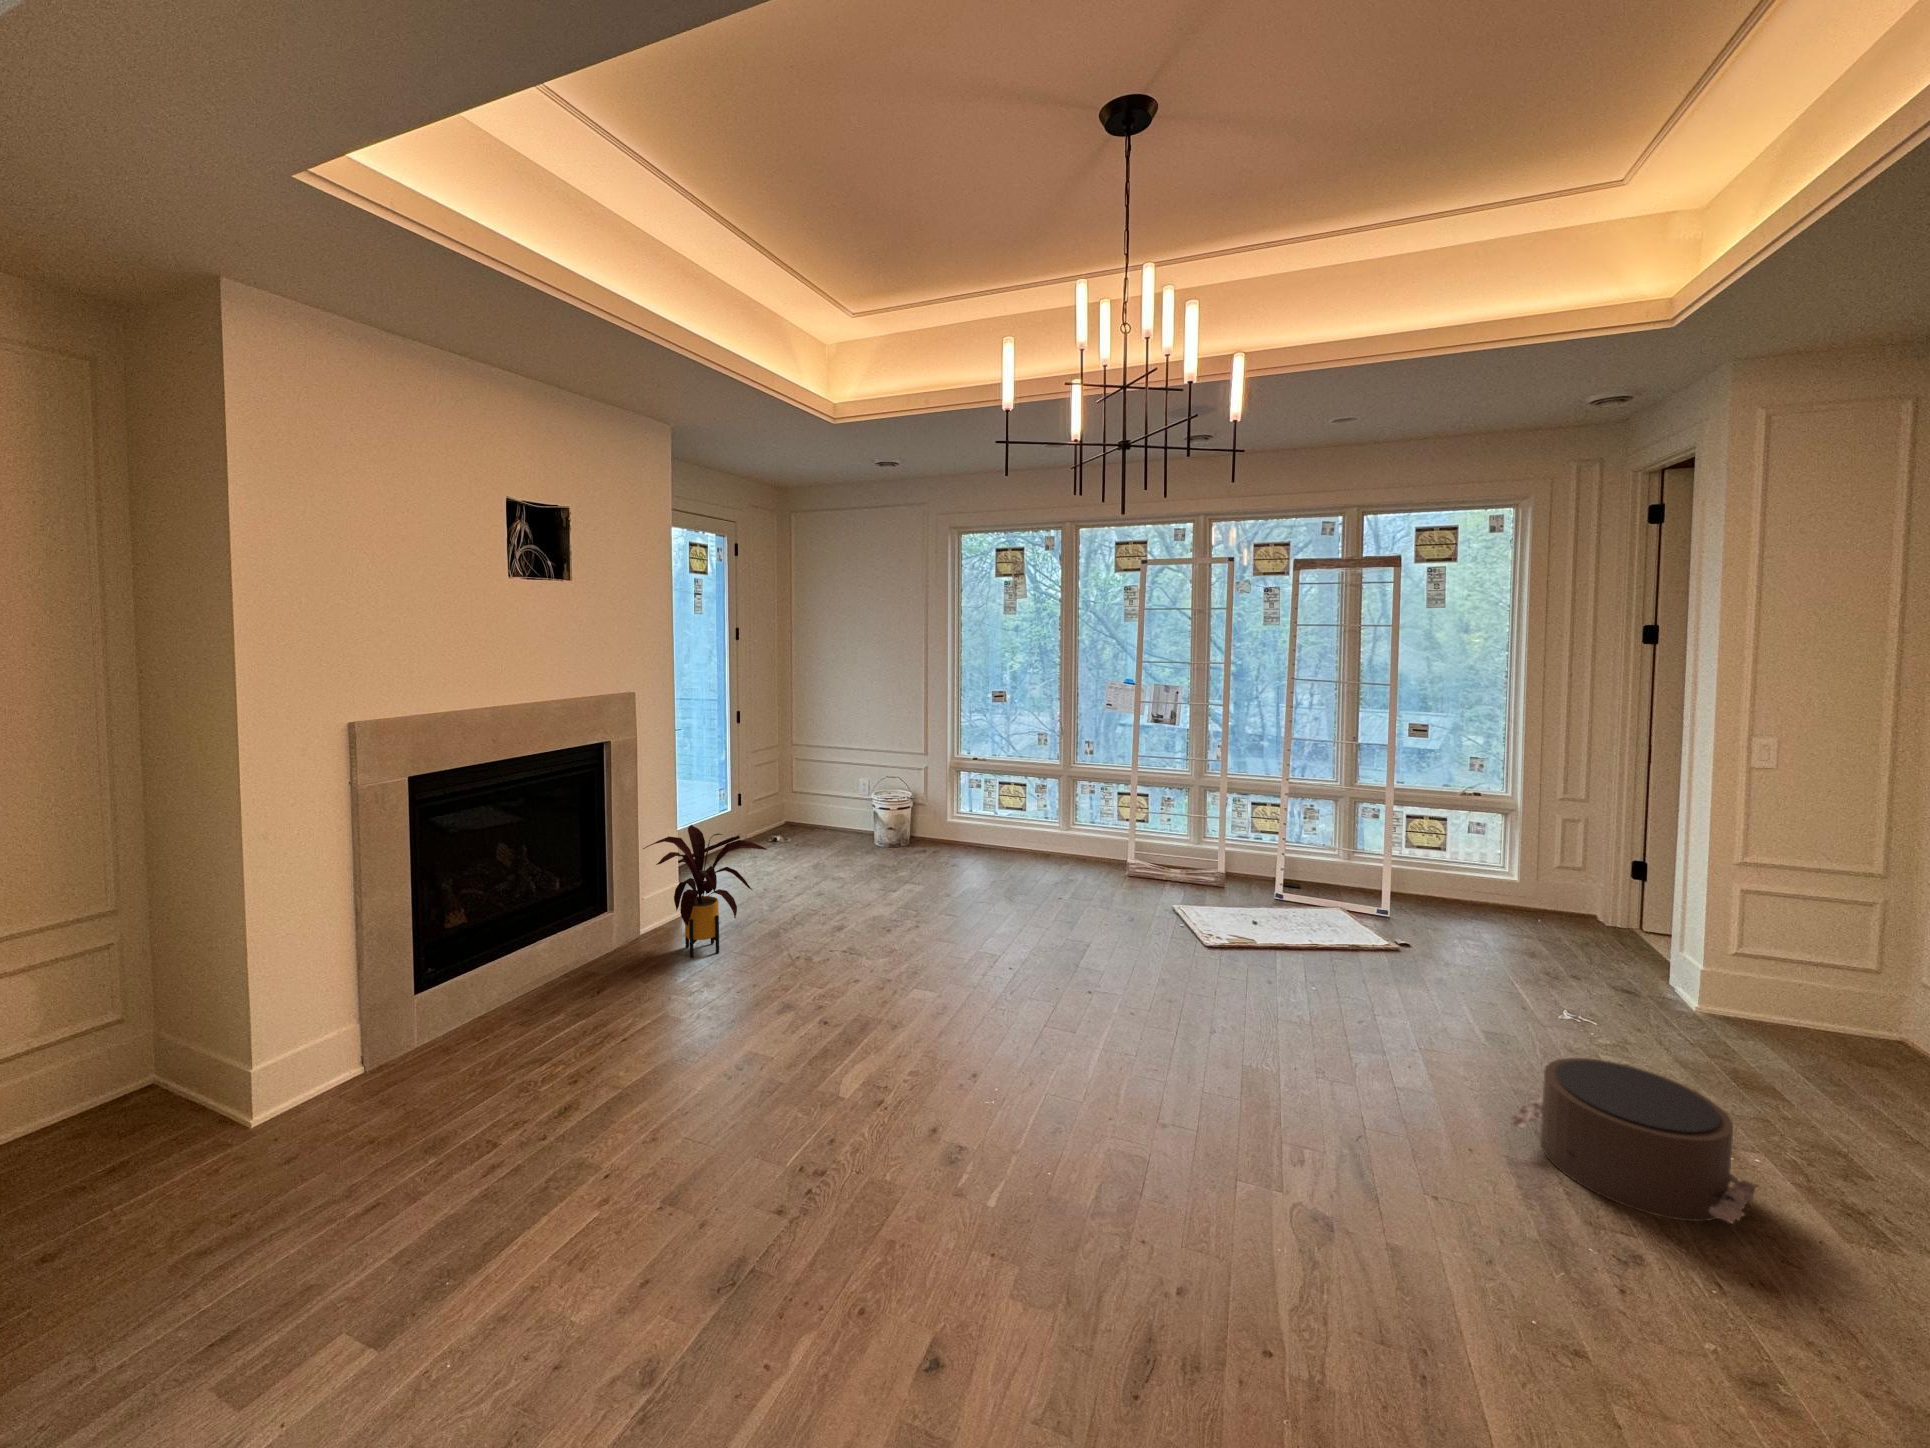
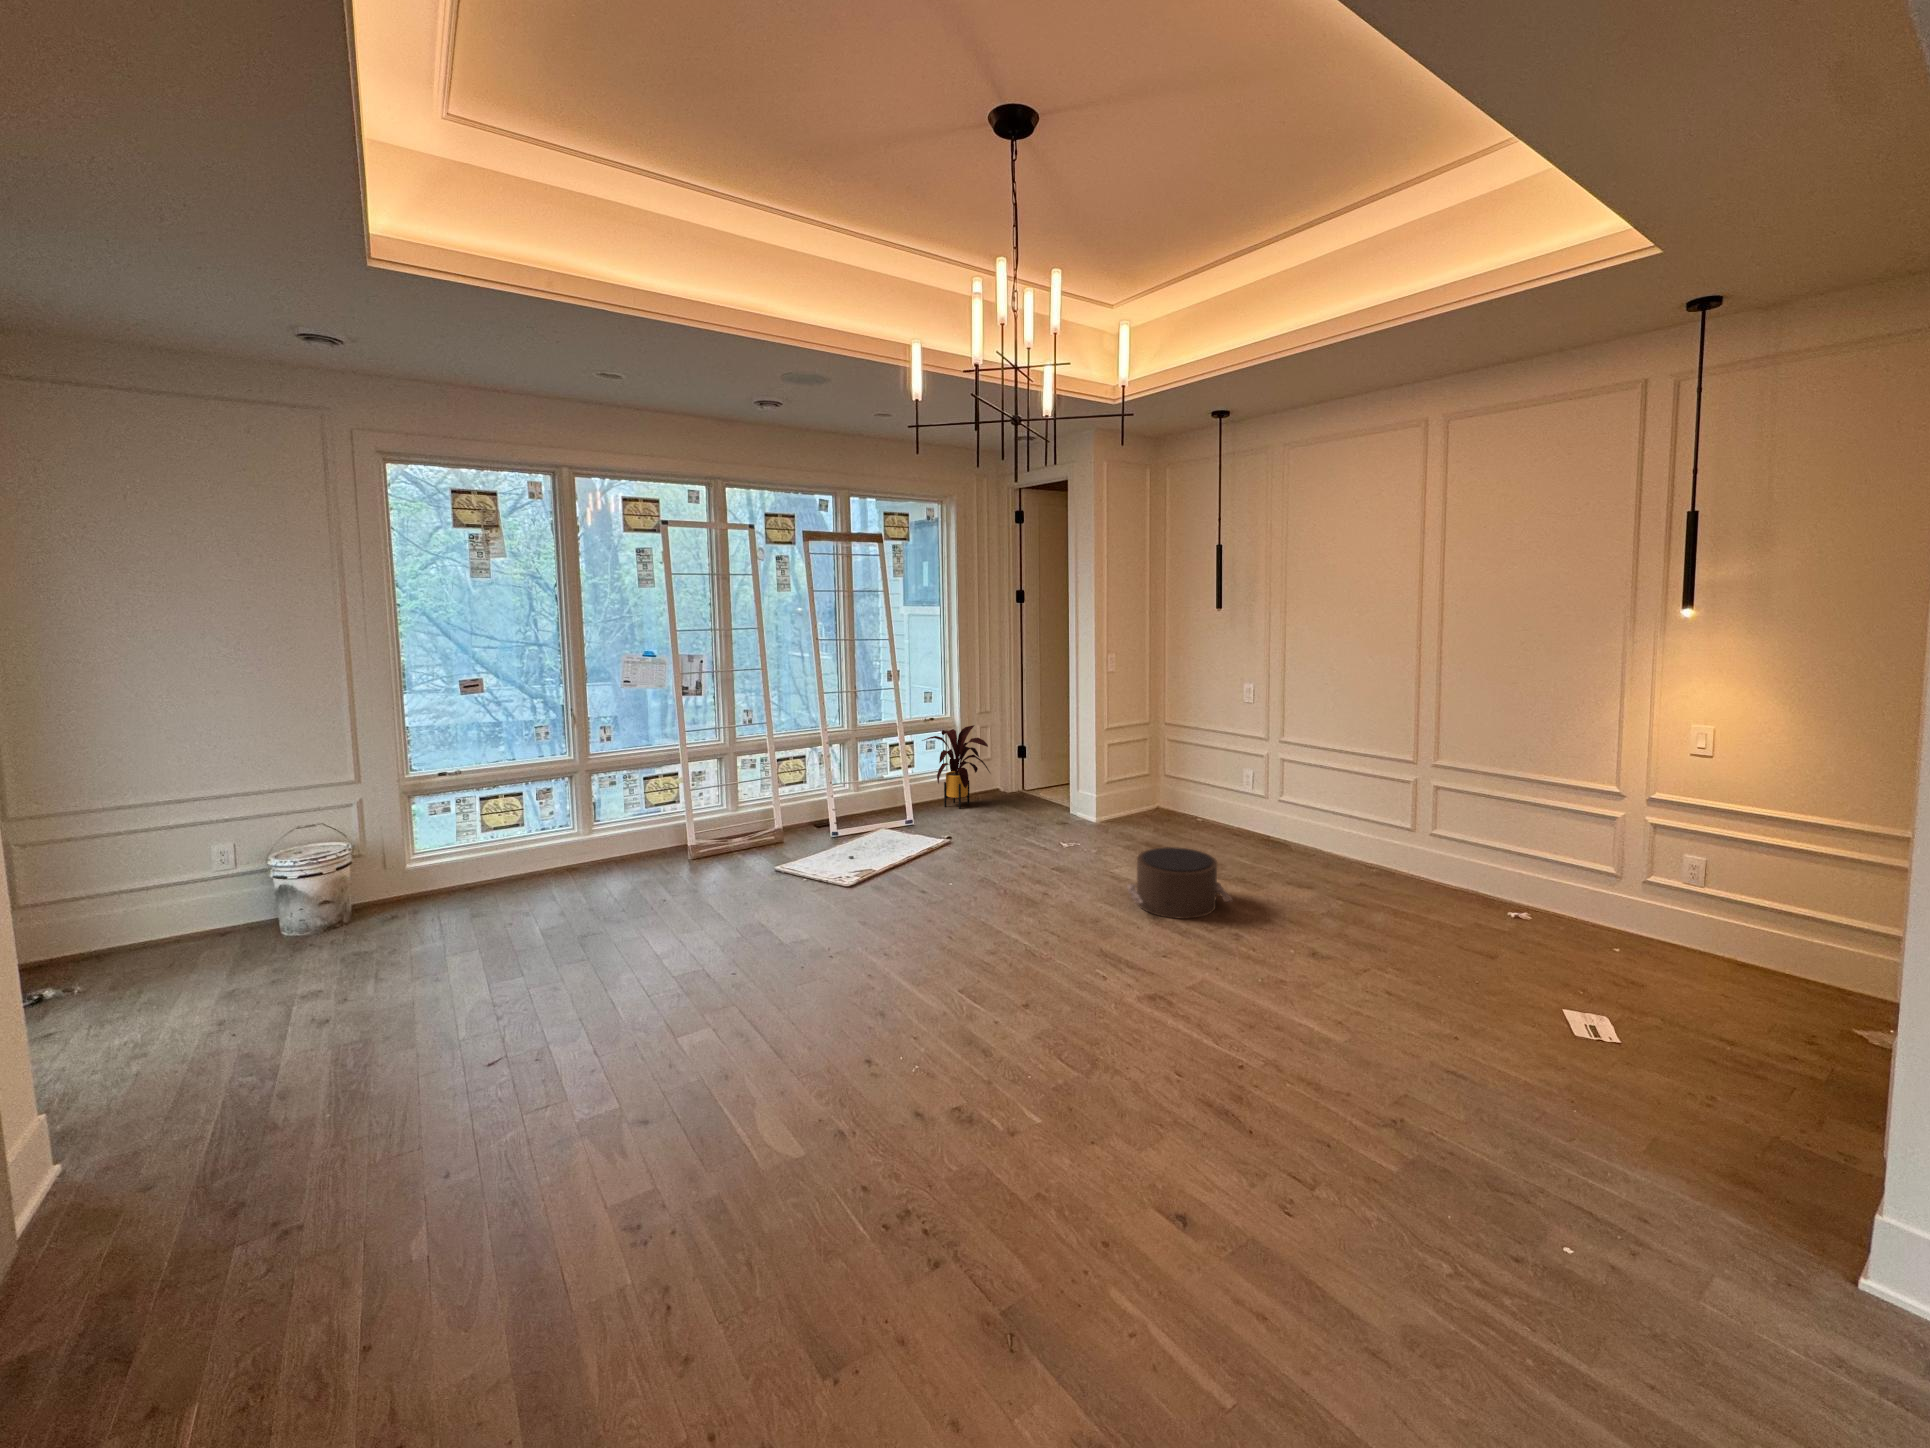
house plant: present [643,825,767,958] -> present [922,725,990,809]

